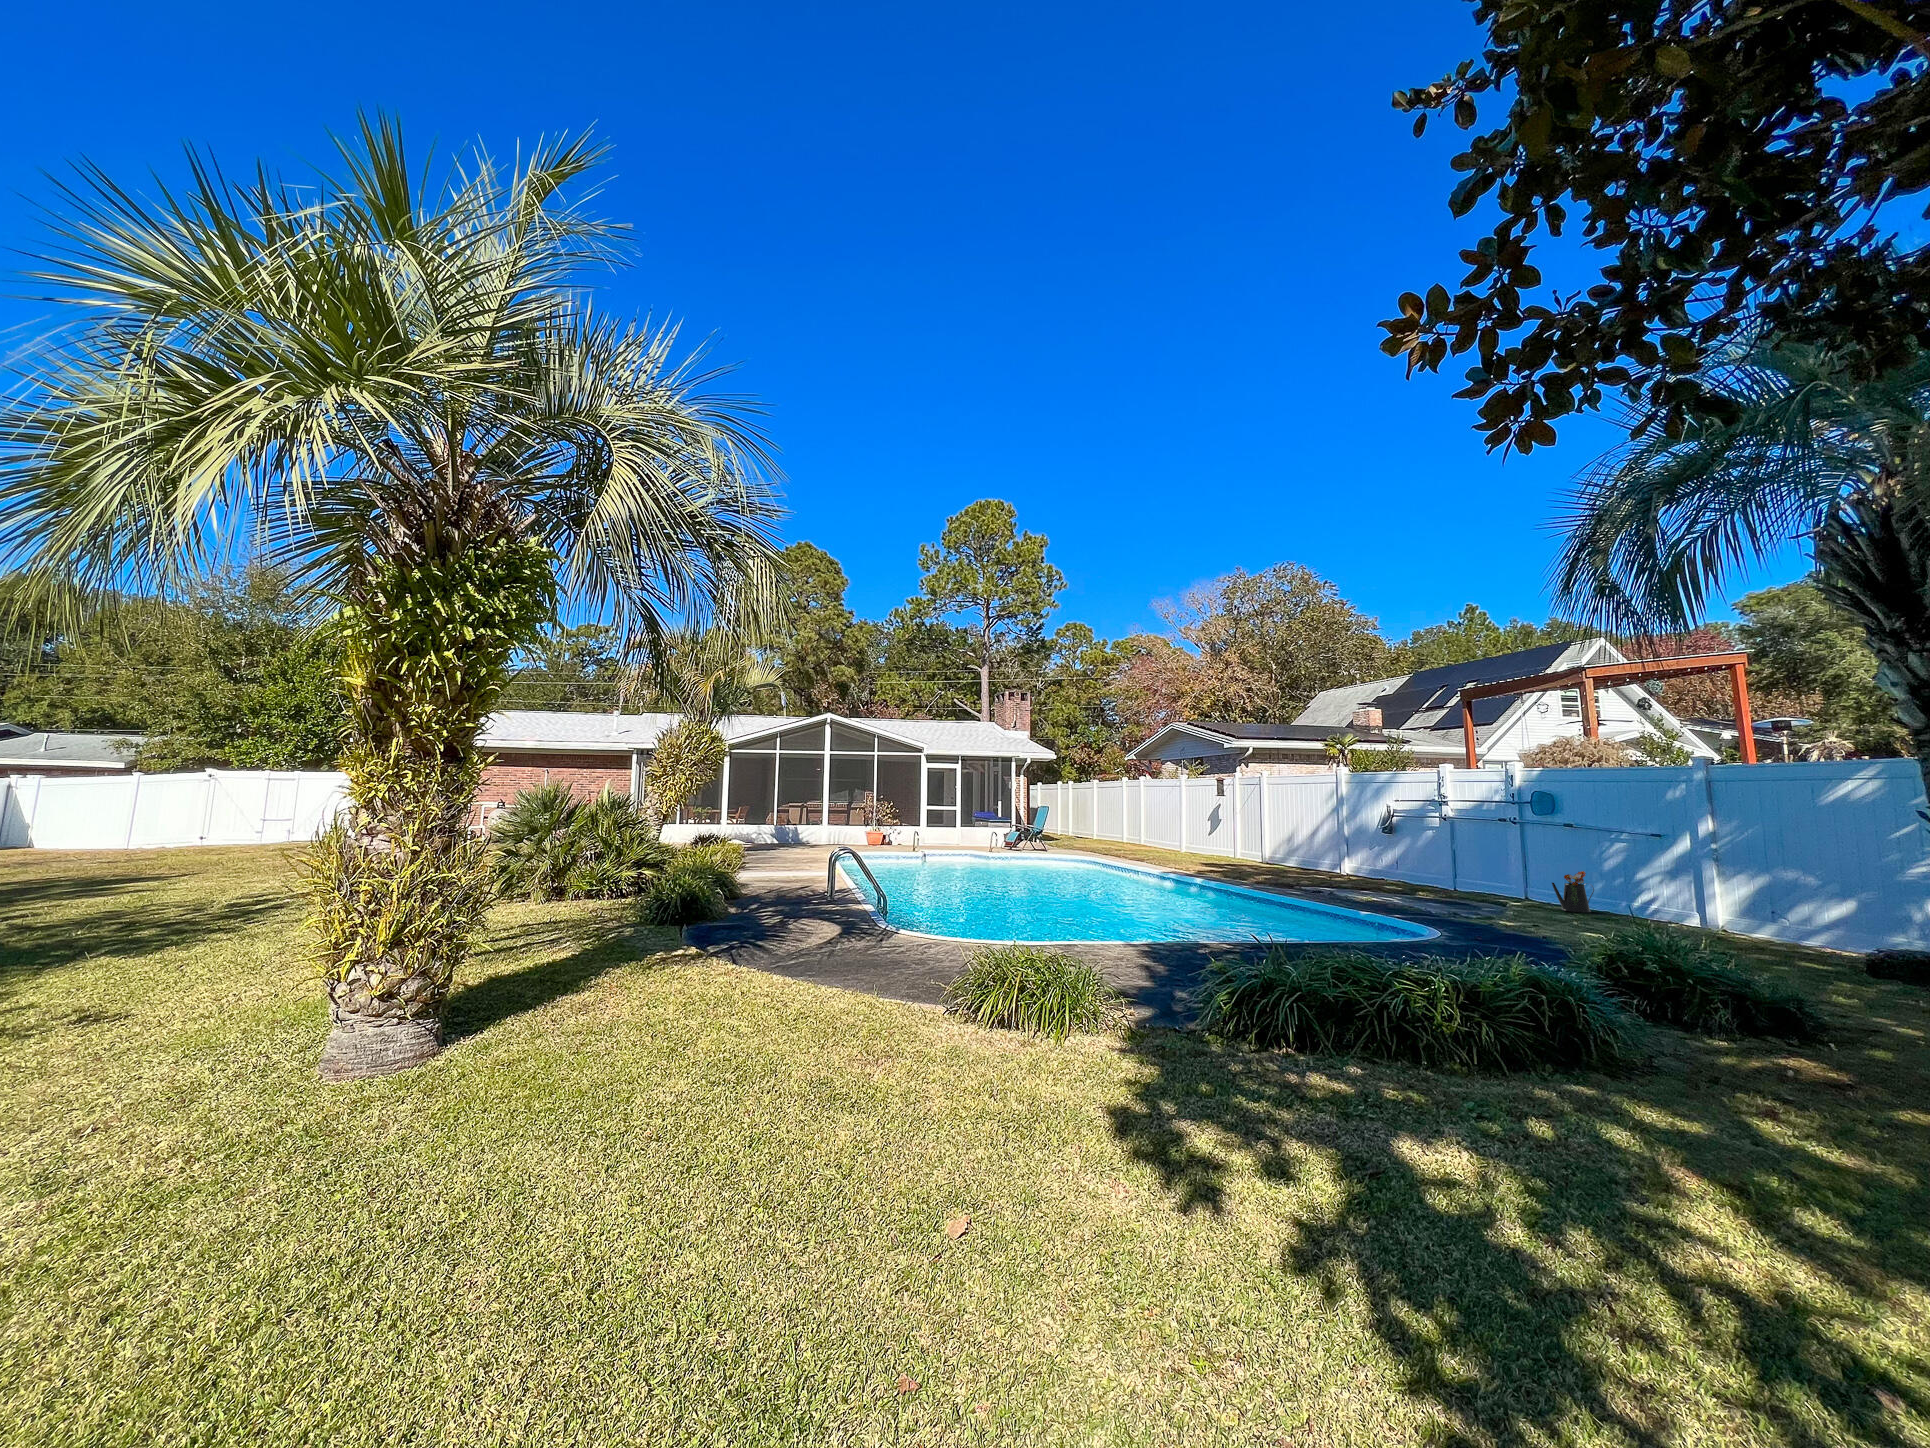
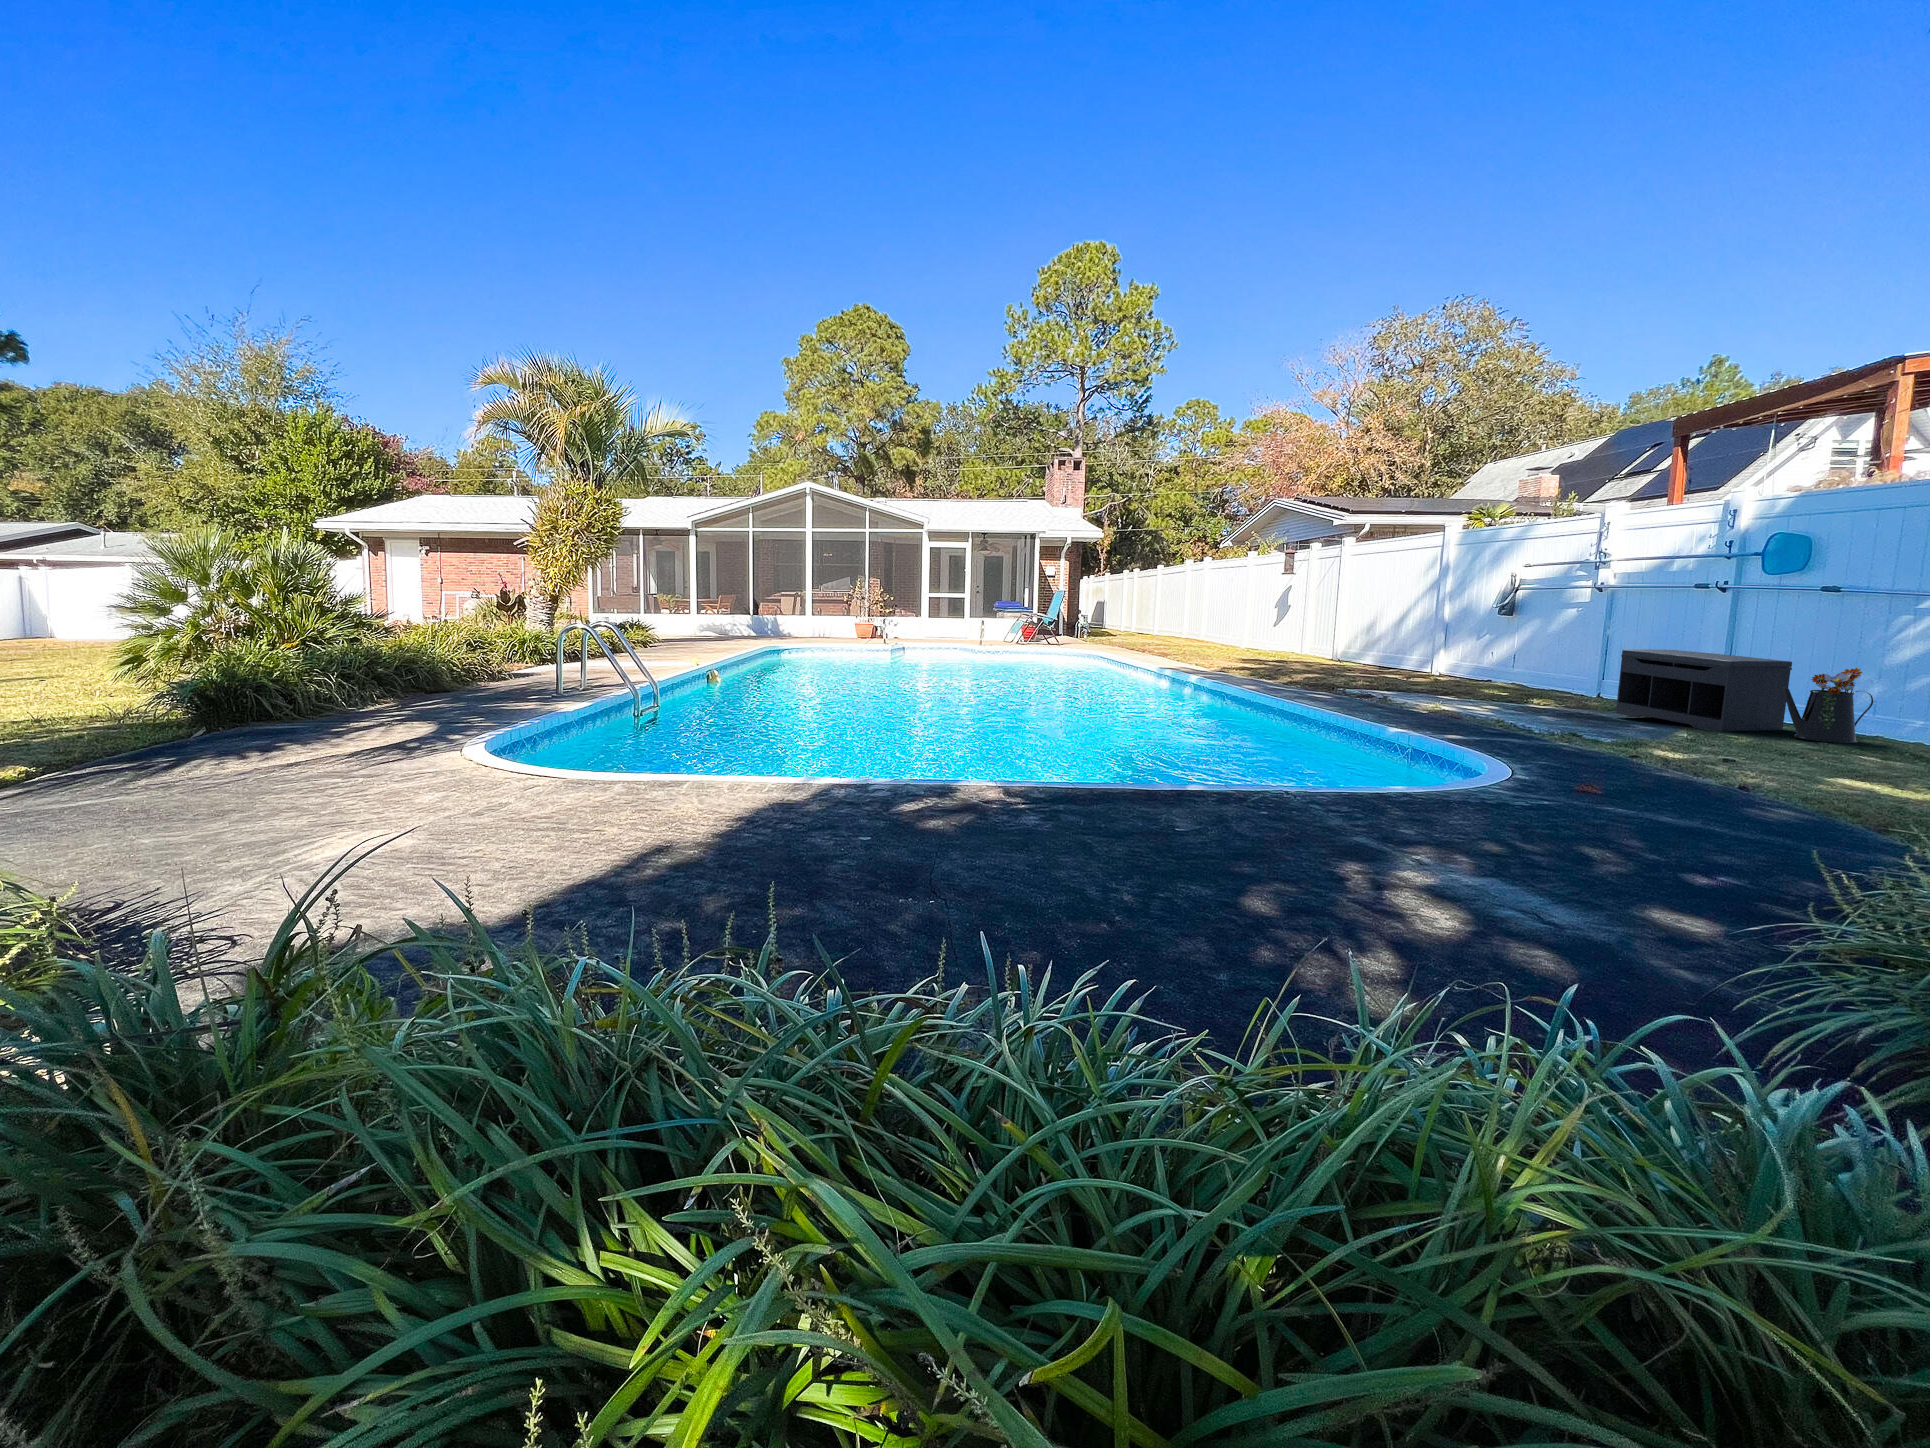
bench: none [1465,858,1556,909] -> present [1616,650,1792,731]

